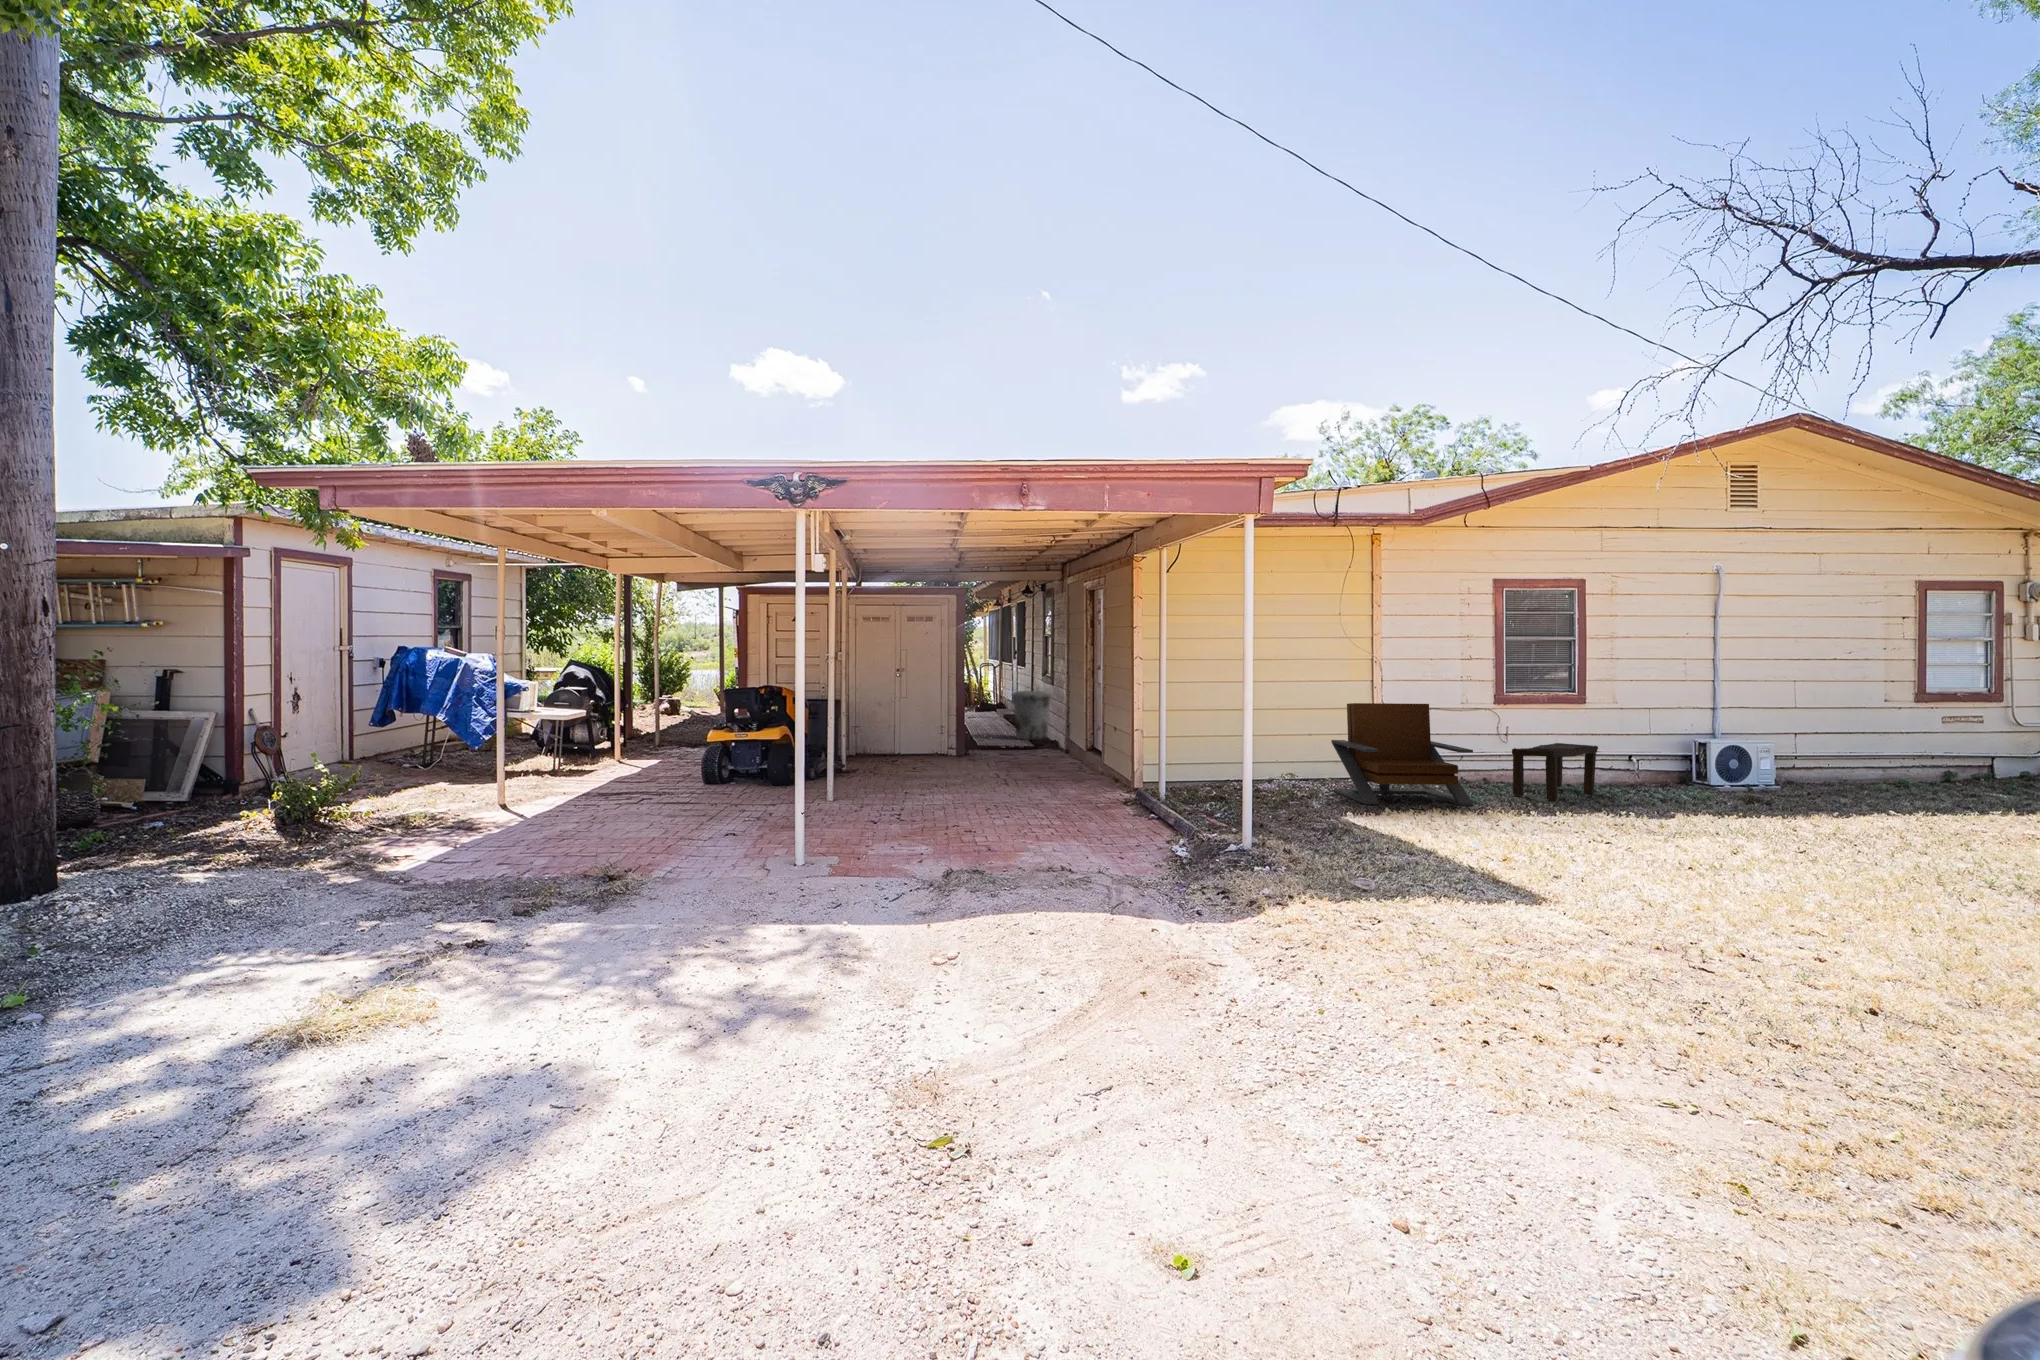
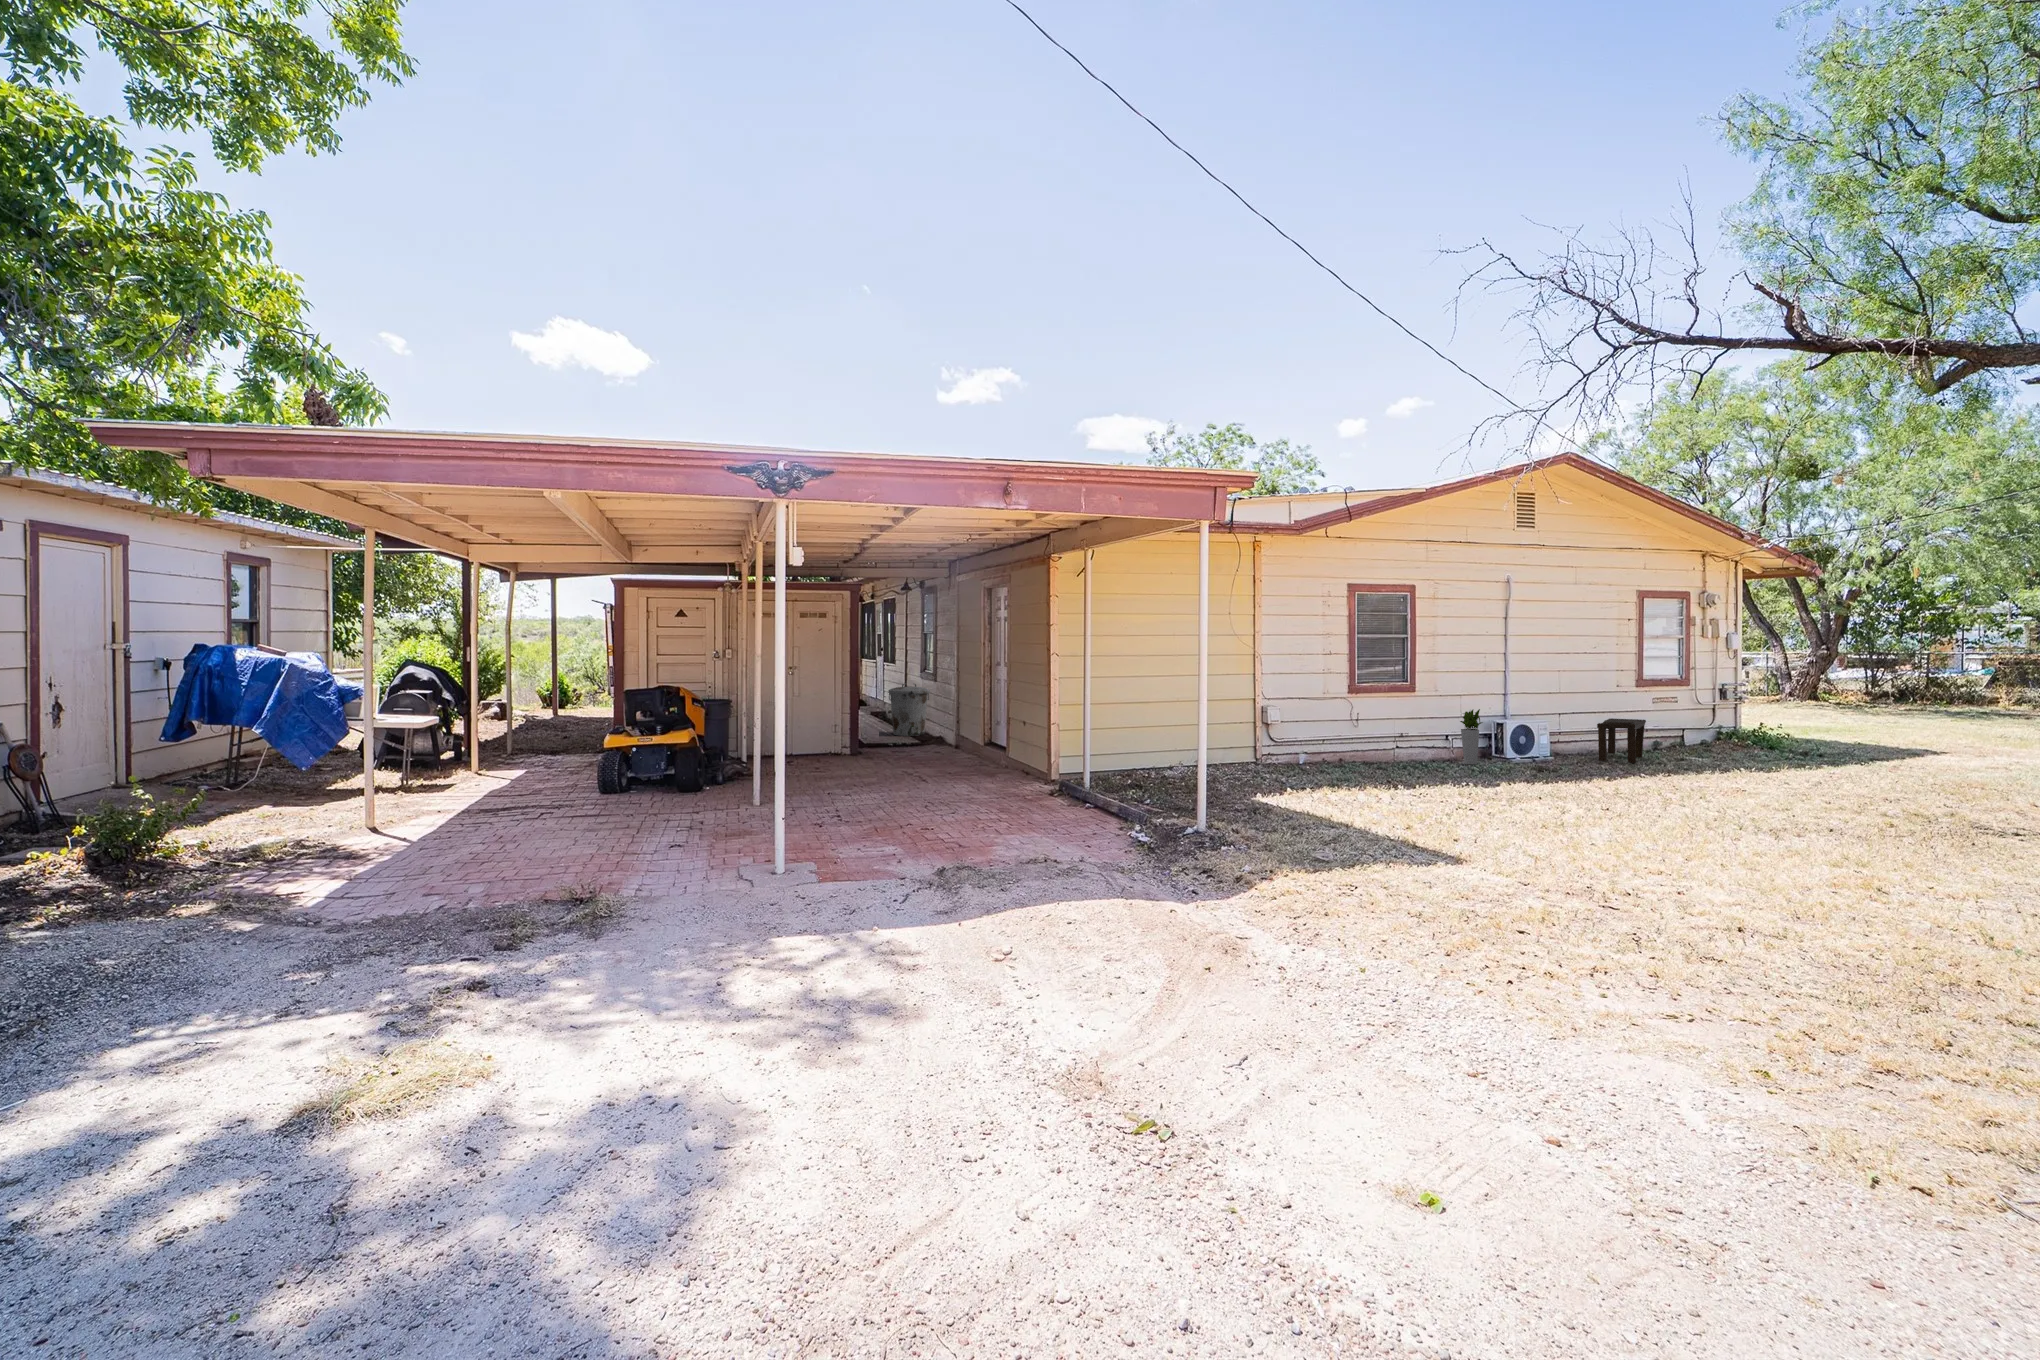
lounge chair: present [1331,703,1473,805] -> none [1221,694,1344,786]
planter: none [1643,725,1677,791] -> present [1460,709,1483,765]
bench: present [1512,743,1598,800] -> present [1597,718,1646,763]

